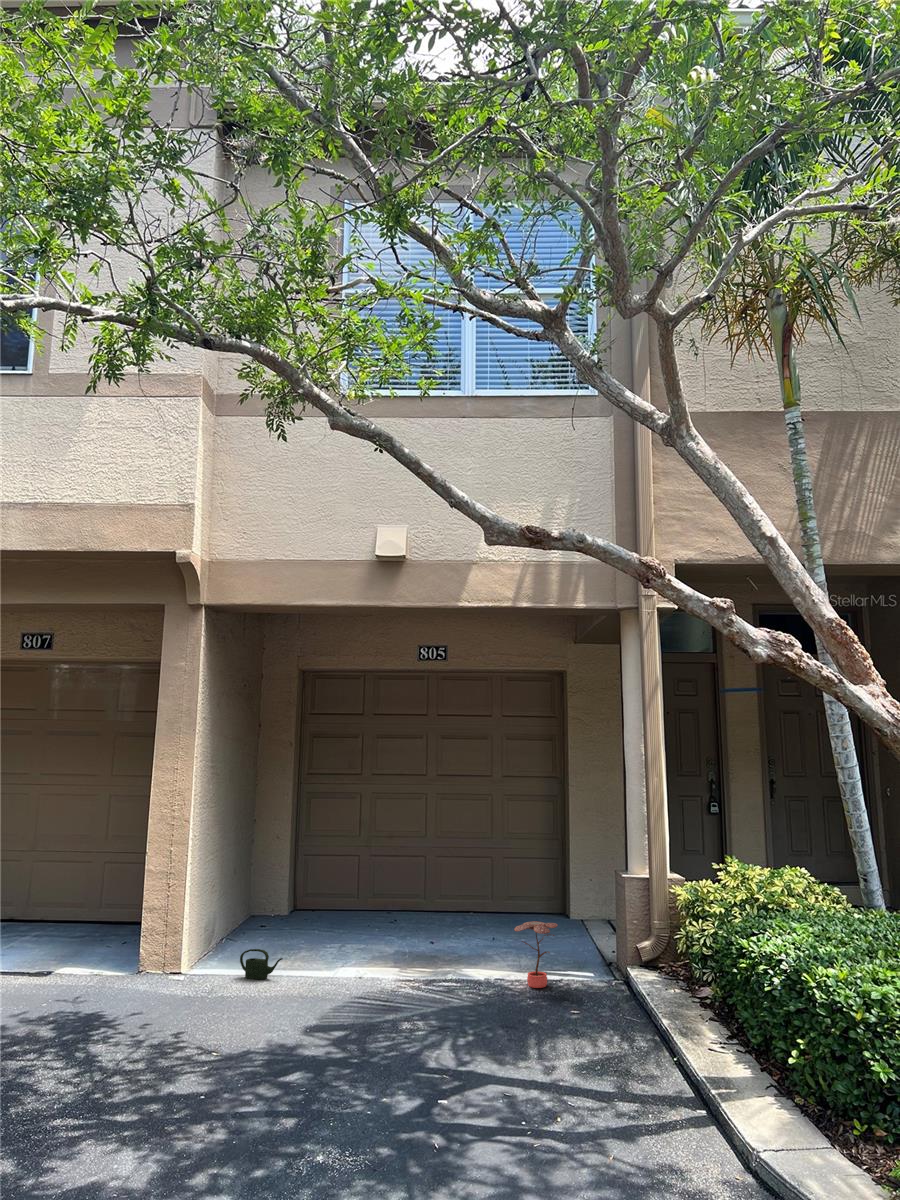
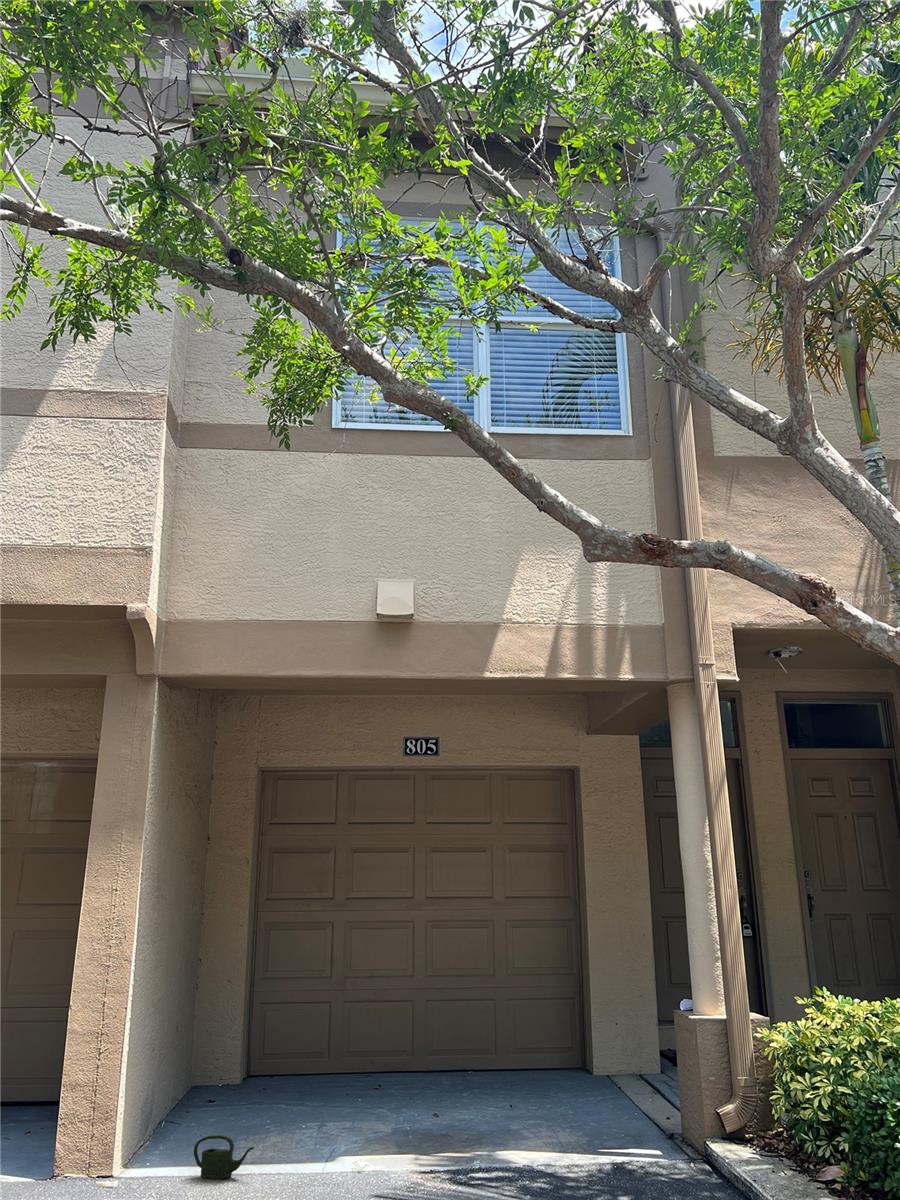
potted plant: present [514,921,558,988] -> none [563,1083,617,1176]

